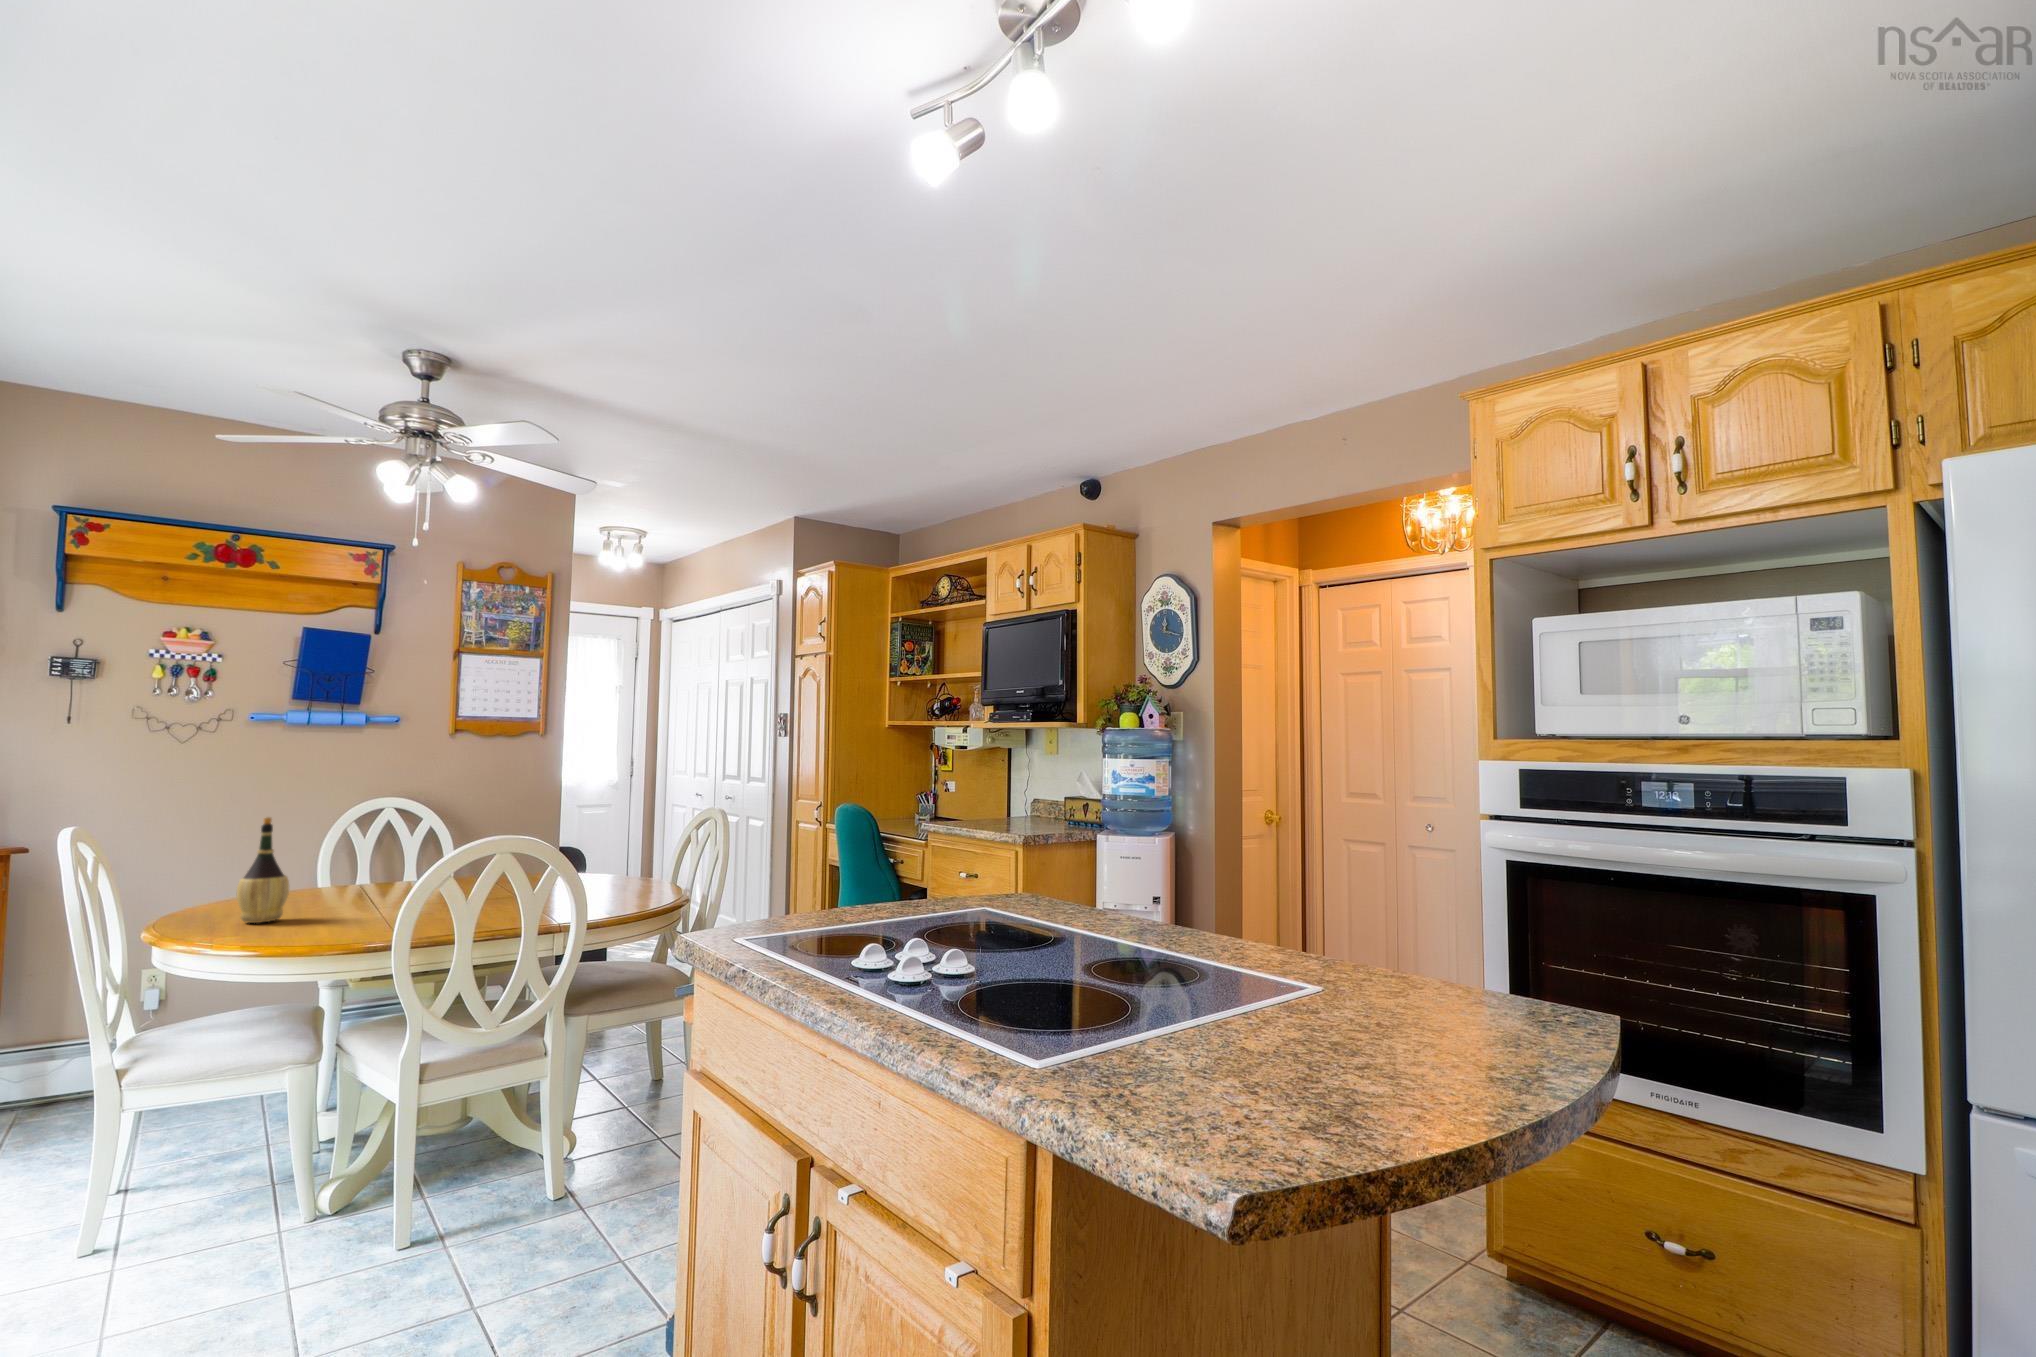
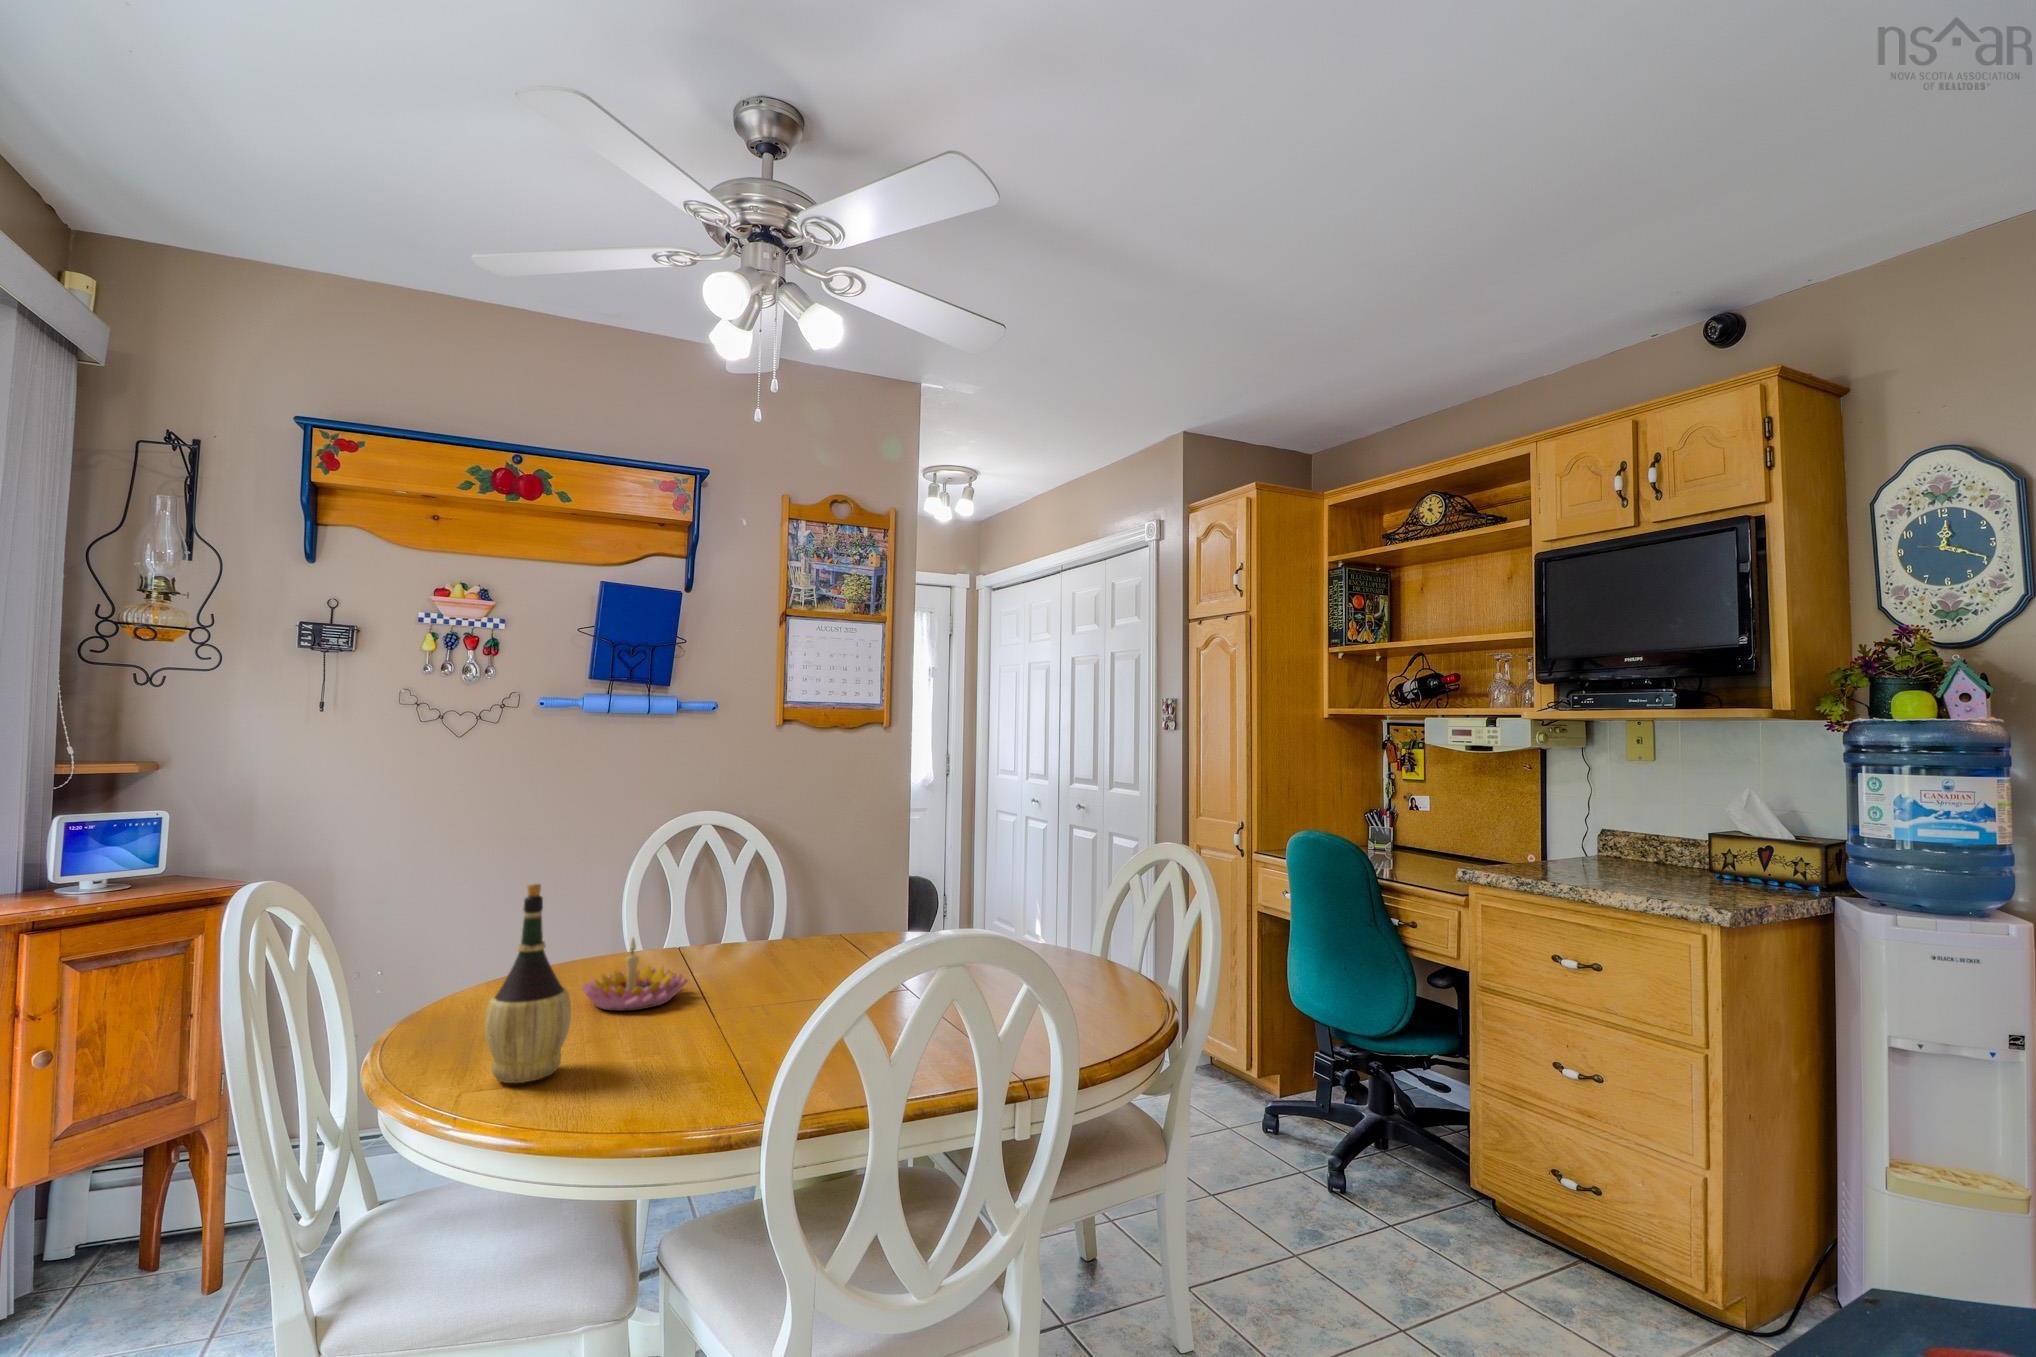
candle holder: none [291,860,365,903] -> present [582,938,688,1011]

